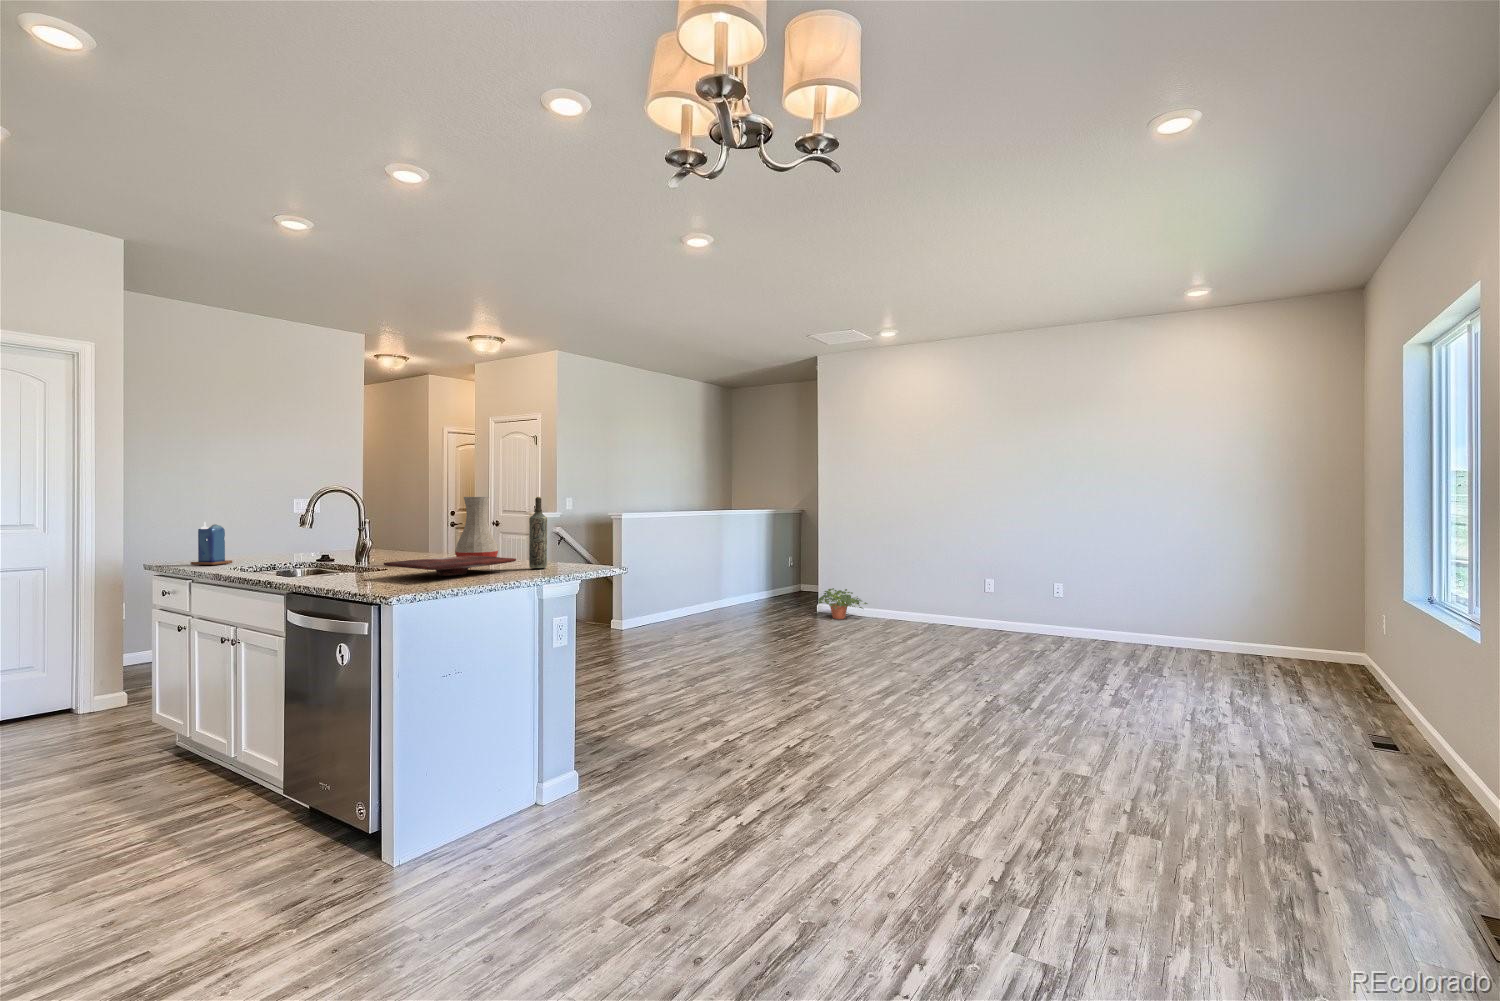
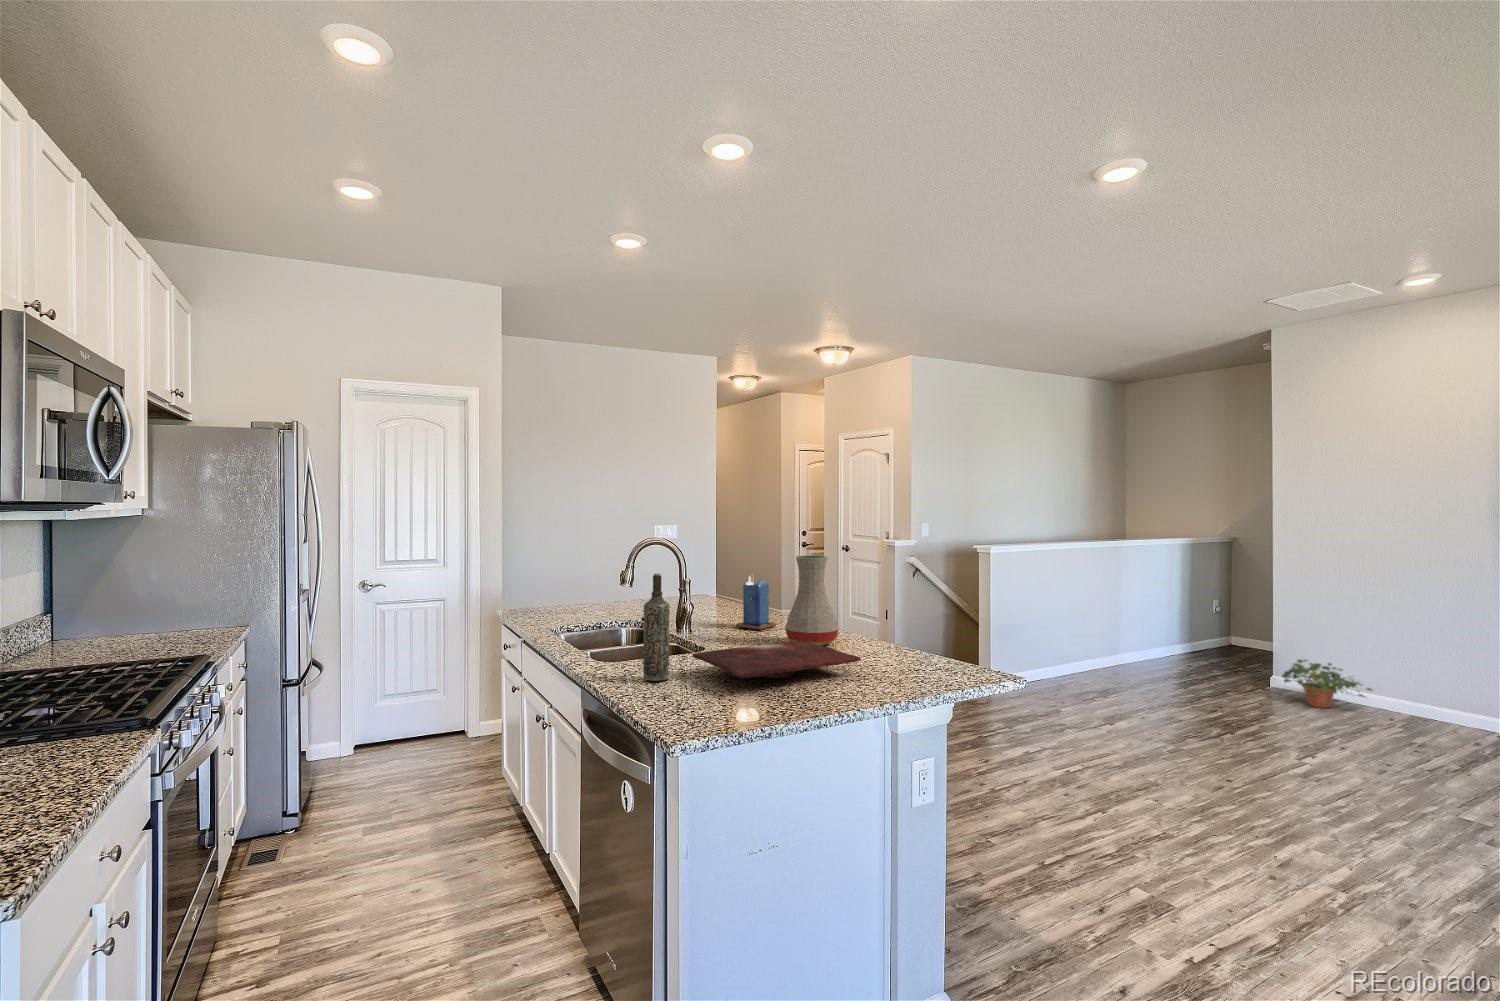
bottle: present [529,497,547,569] -> present [643,574,670,681]
candle: present [190,522,232,565] -> present [736,576,776,630]

